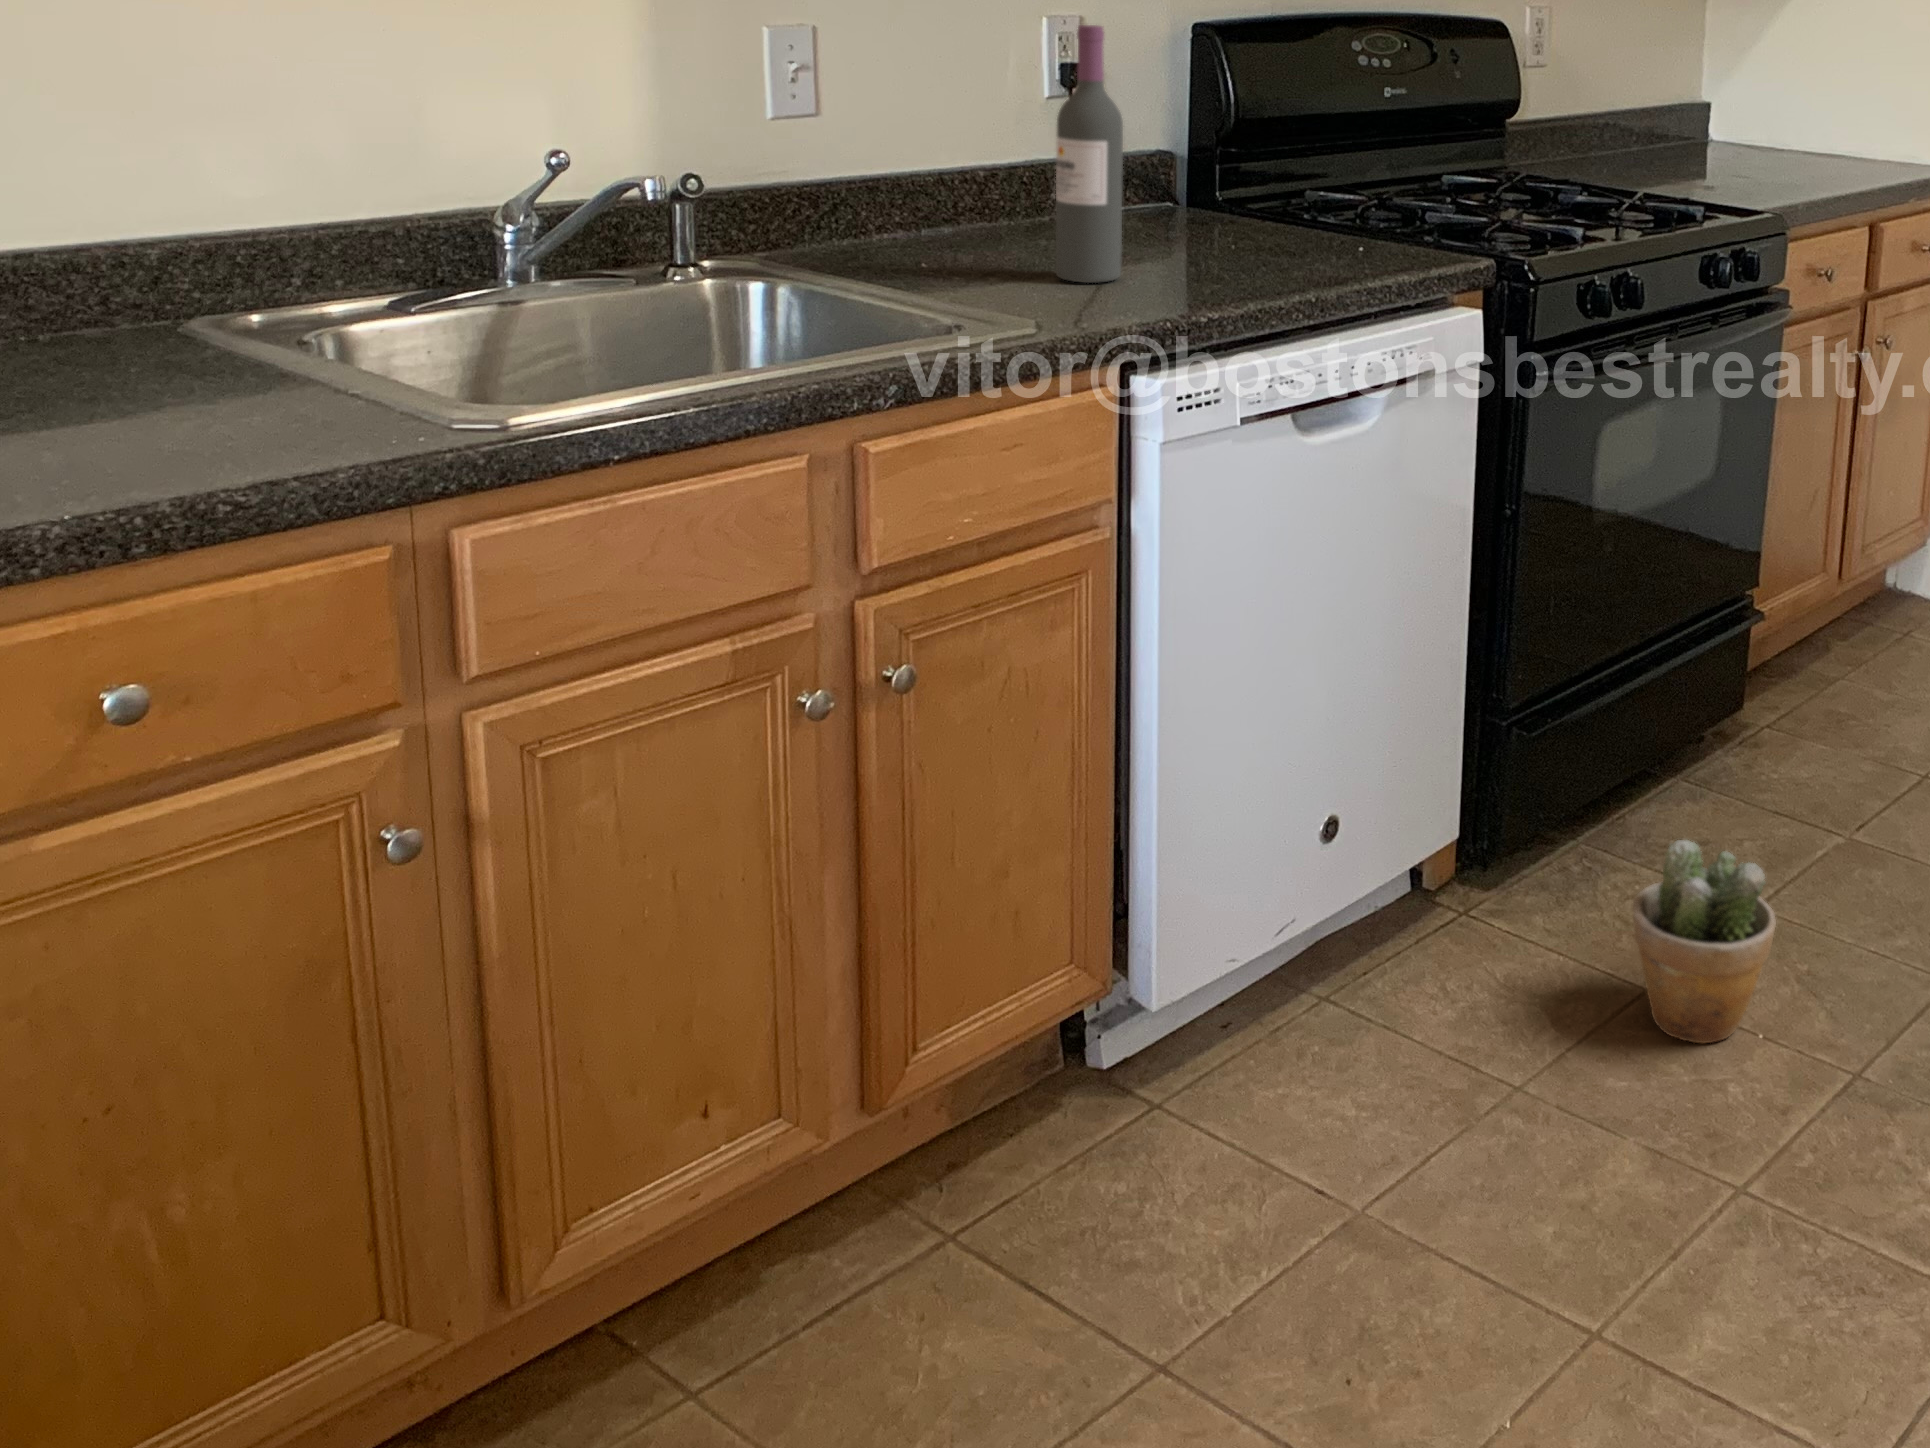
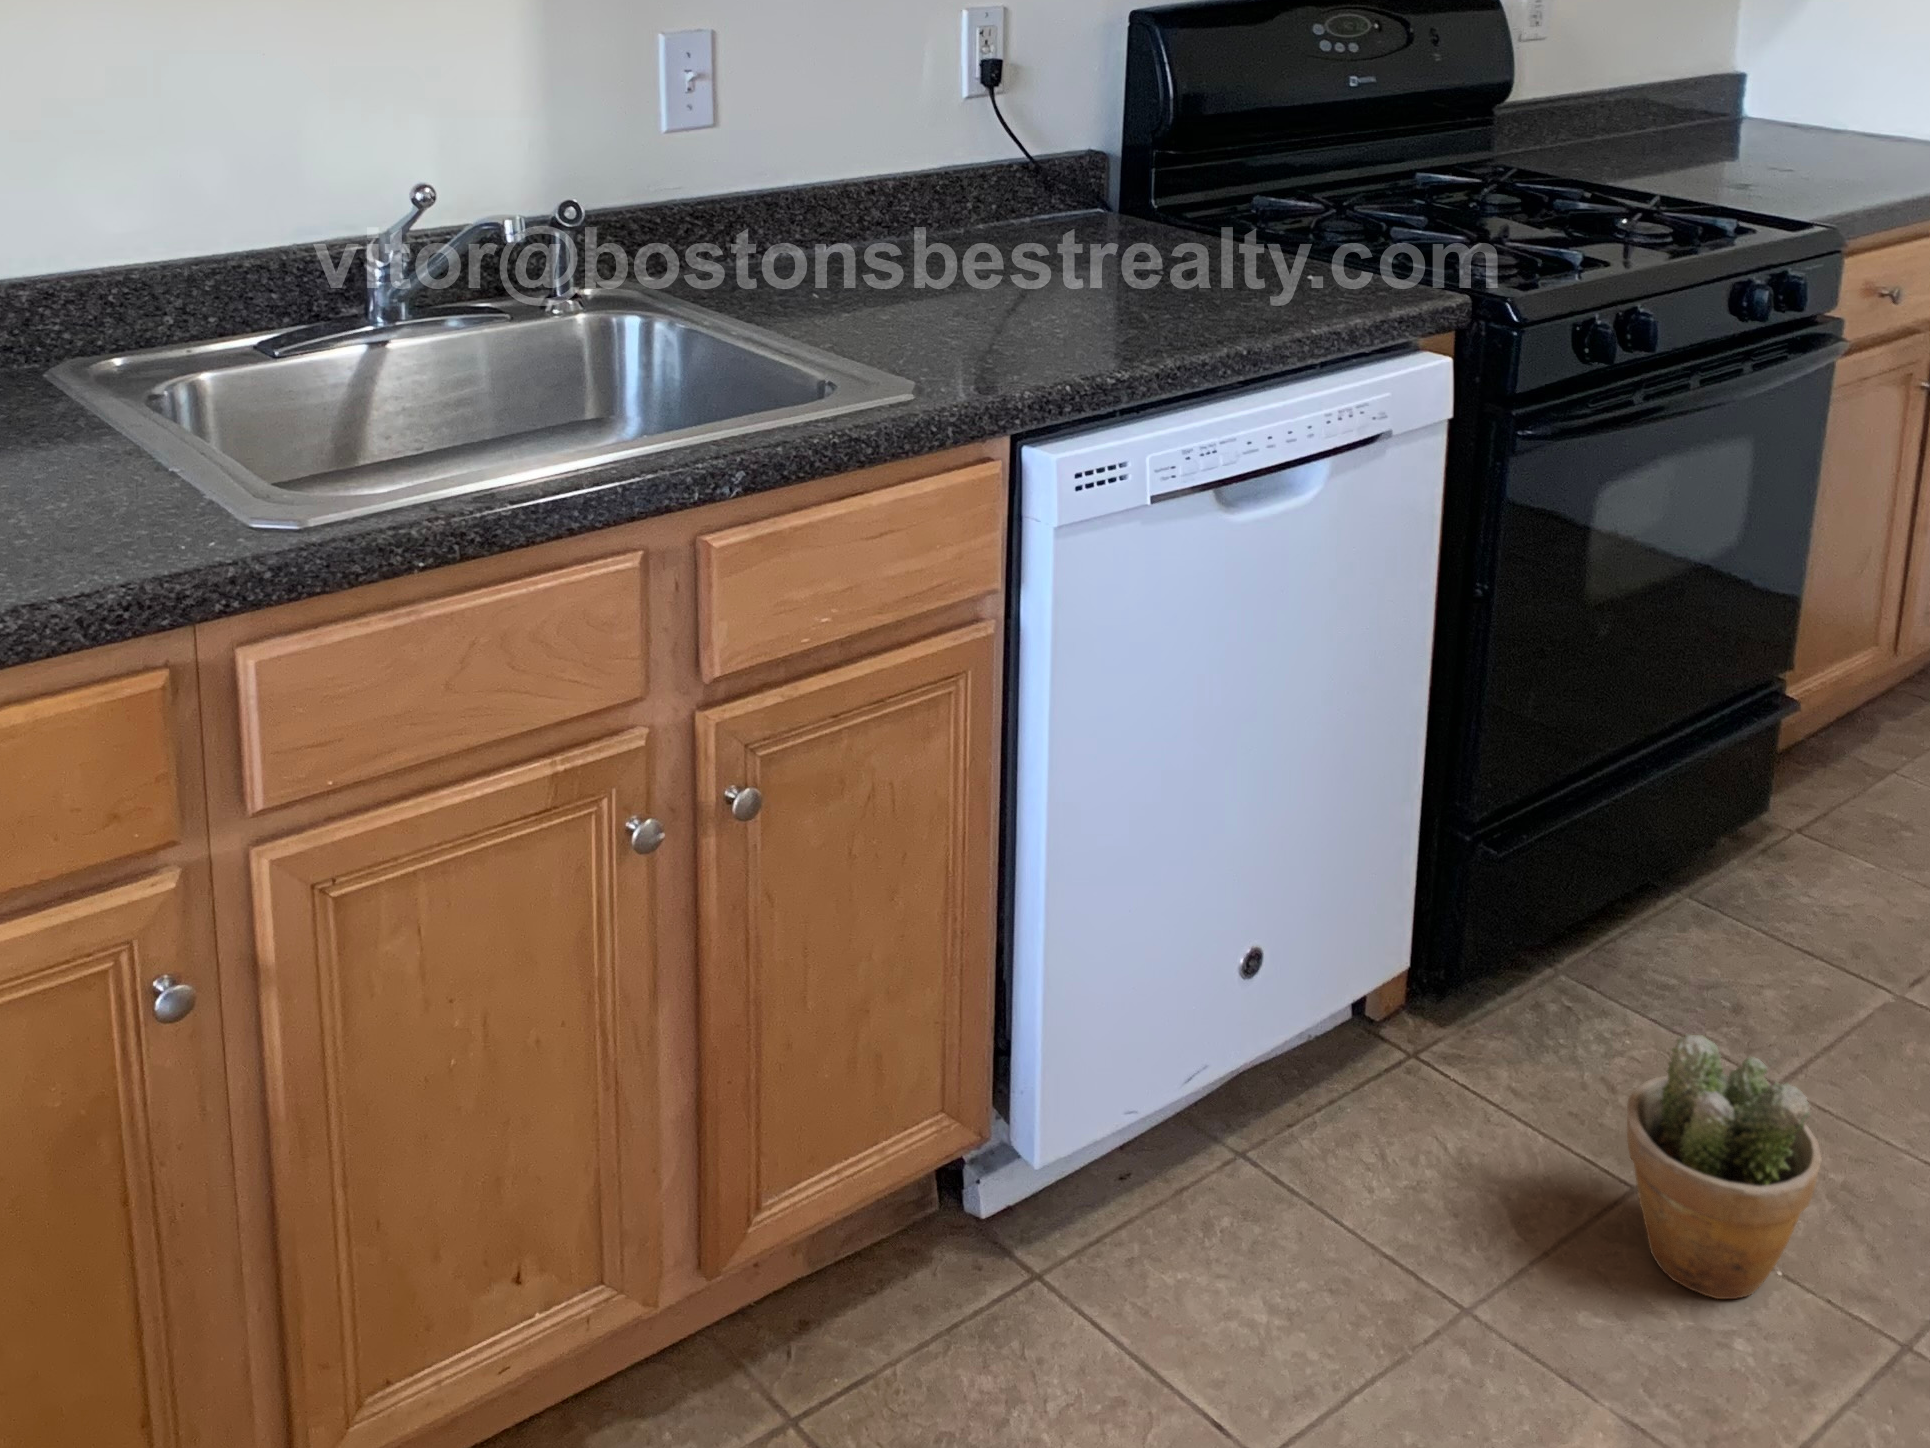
wine bottle: present [1056,25,1123,283] -> none [951,32,1029,324]

